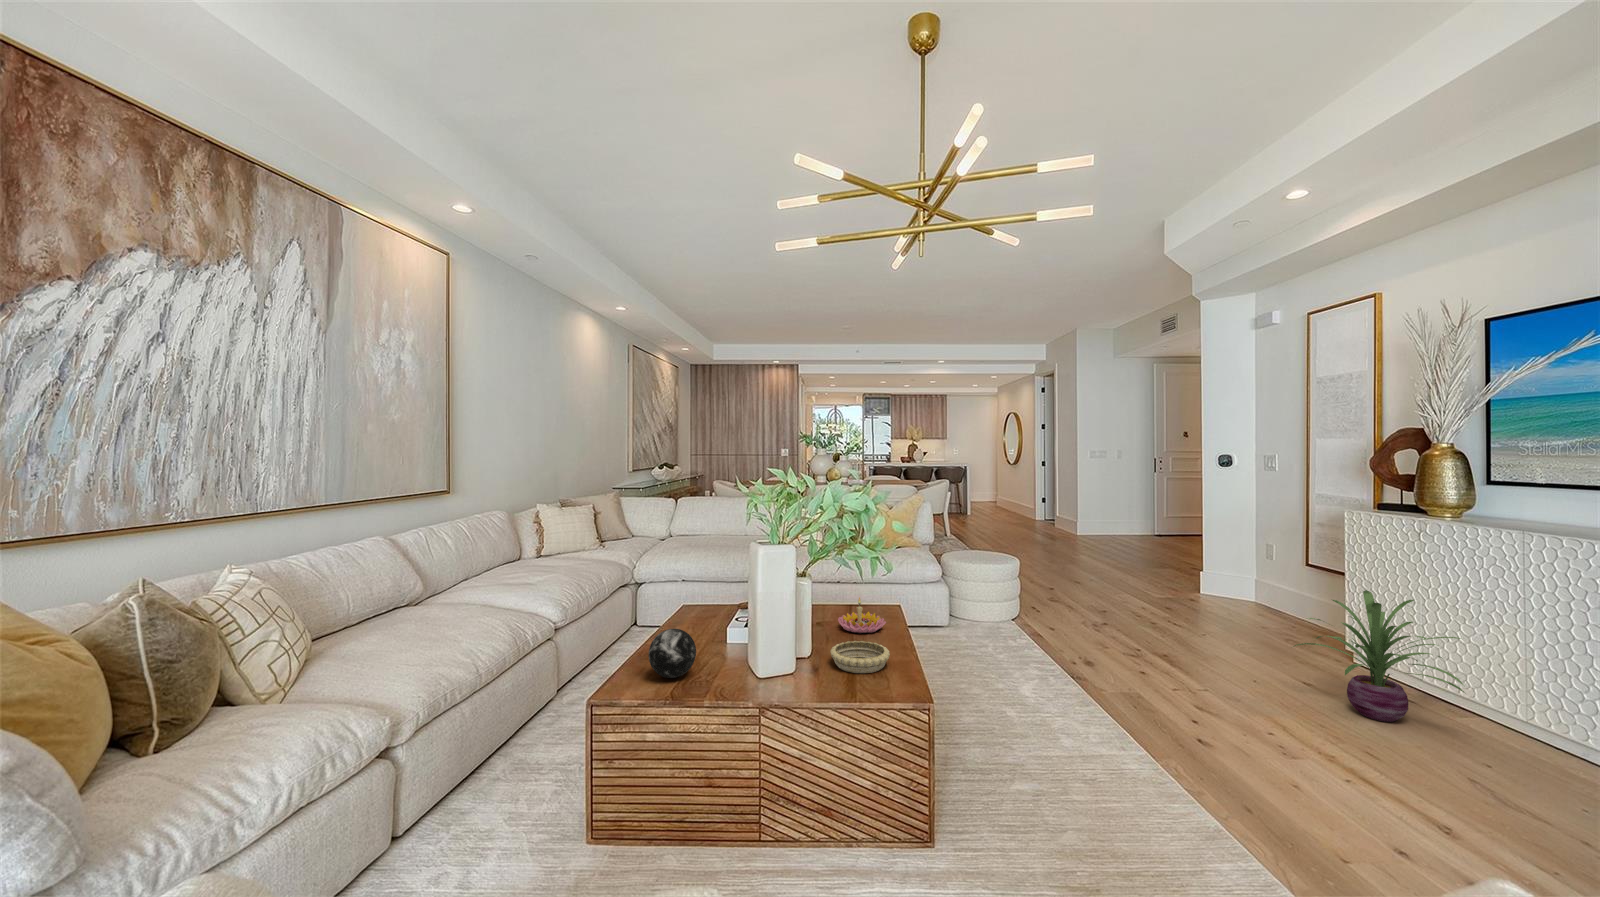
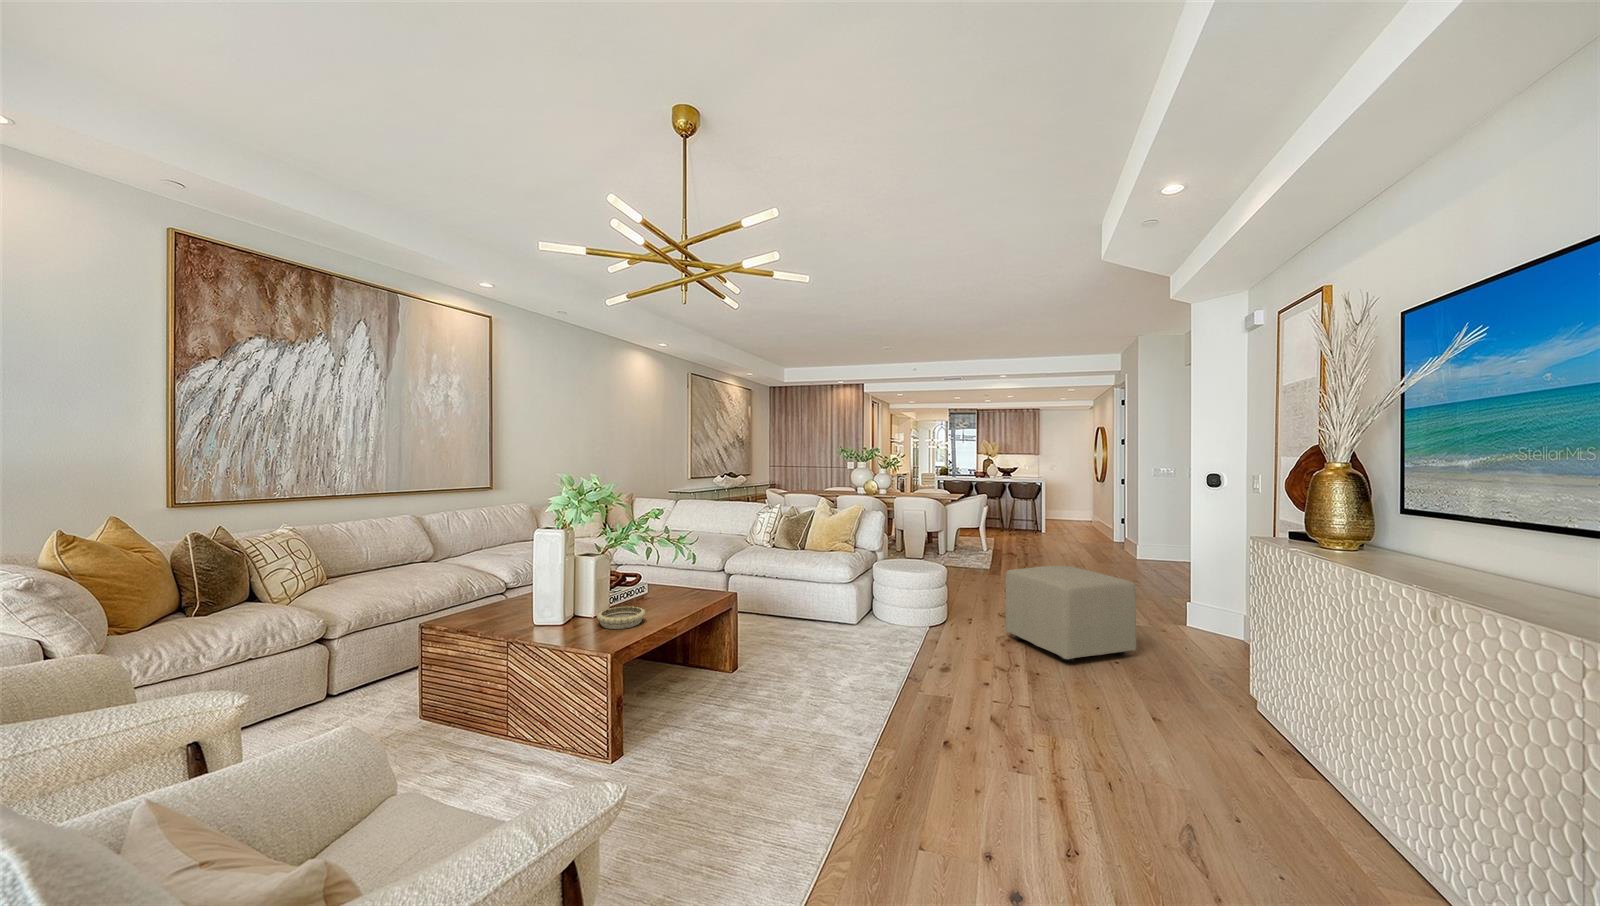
ottoman: none [1096,553,1223,646] -> present [1005,566,1136,662]
decorative plant: present [1293,590,1464,722] -> none [1107,614,1280,757]
candle holder: present [838,597,886,634] -> none [660,576,700,605]
decorative orb: present [649,629,696,678] -> none [475,583,513,617]

